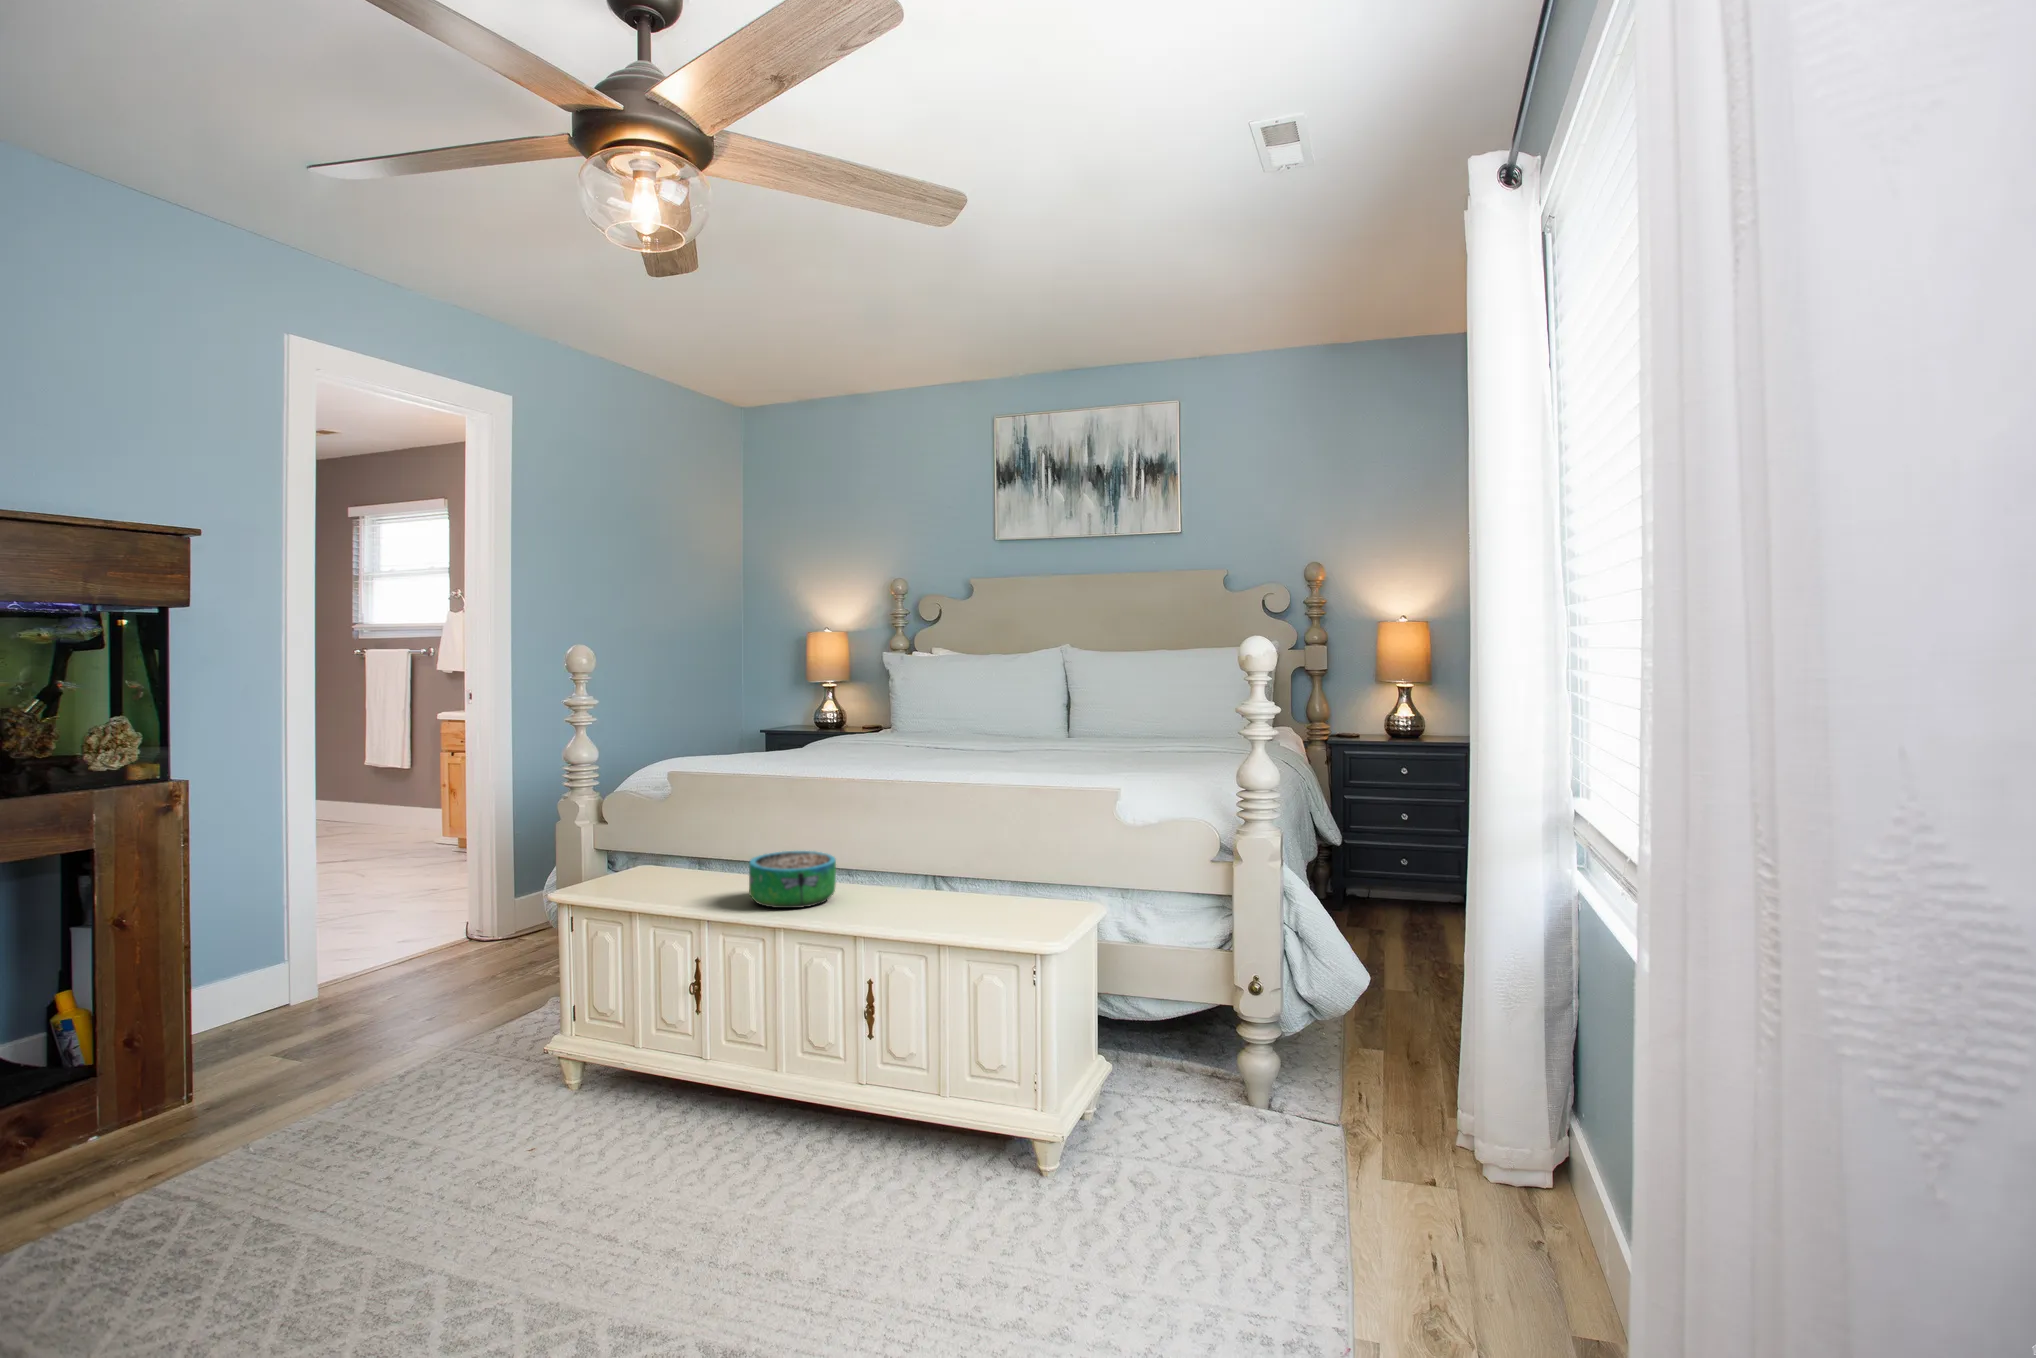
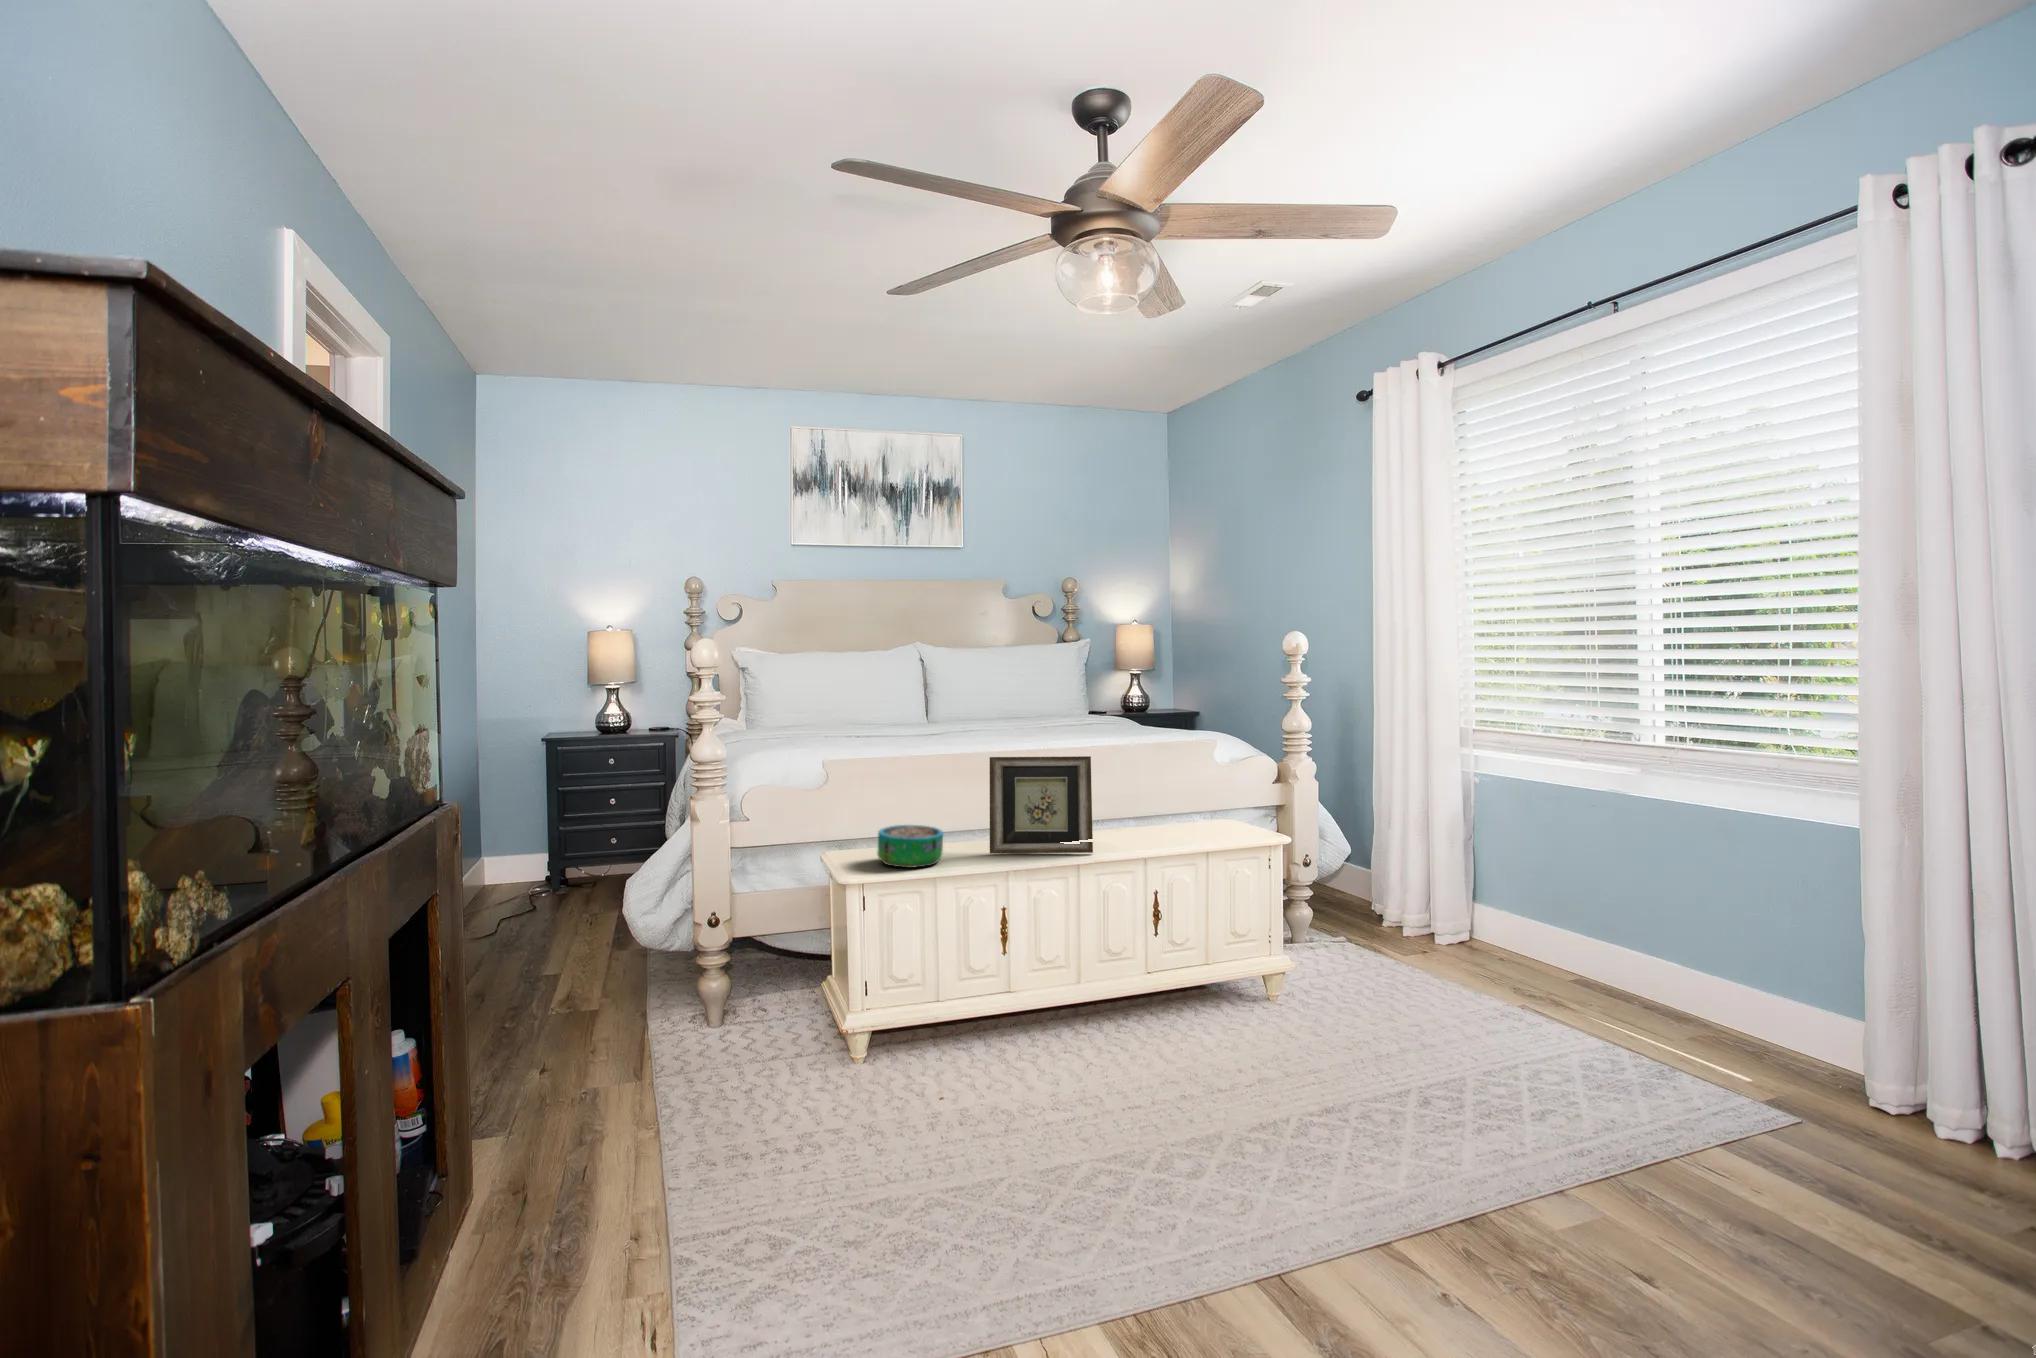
picture frame: none [905,769,1049,915] -> present [990,756,1093,853]

